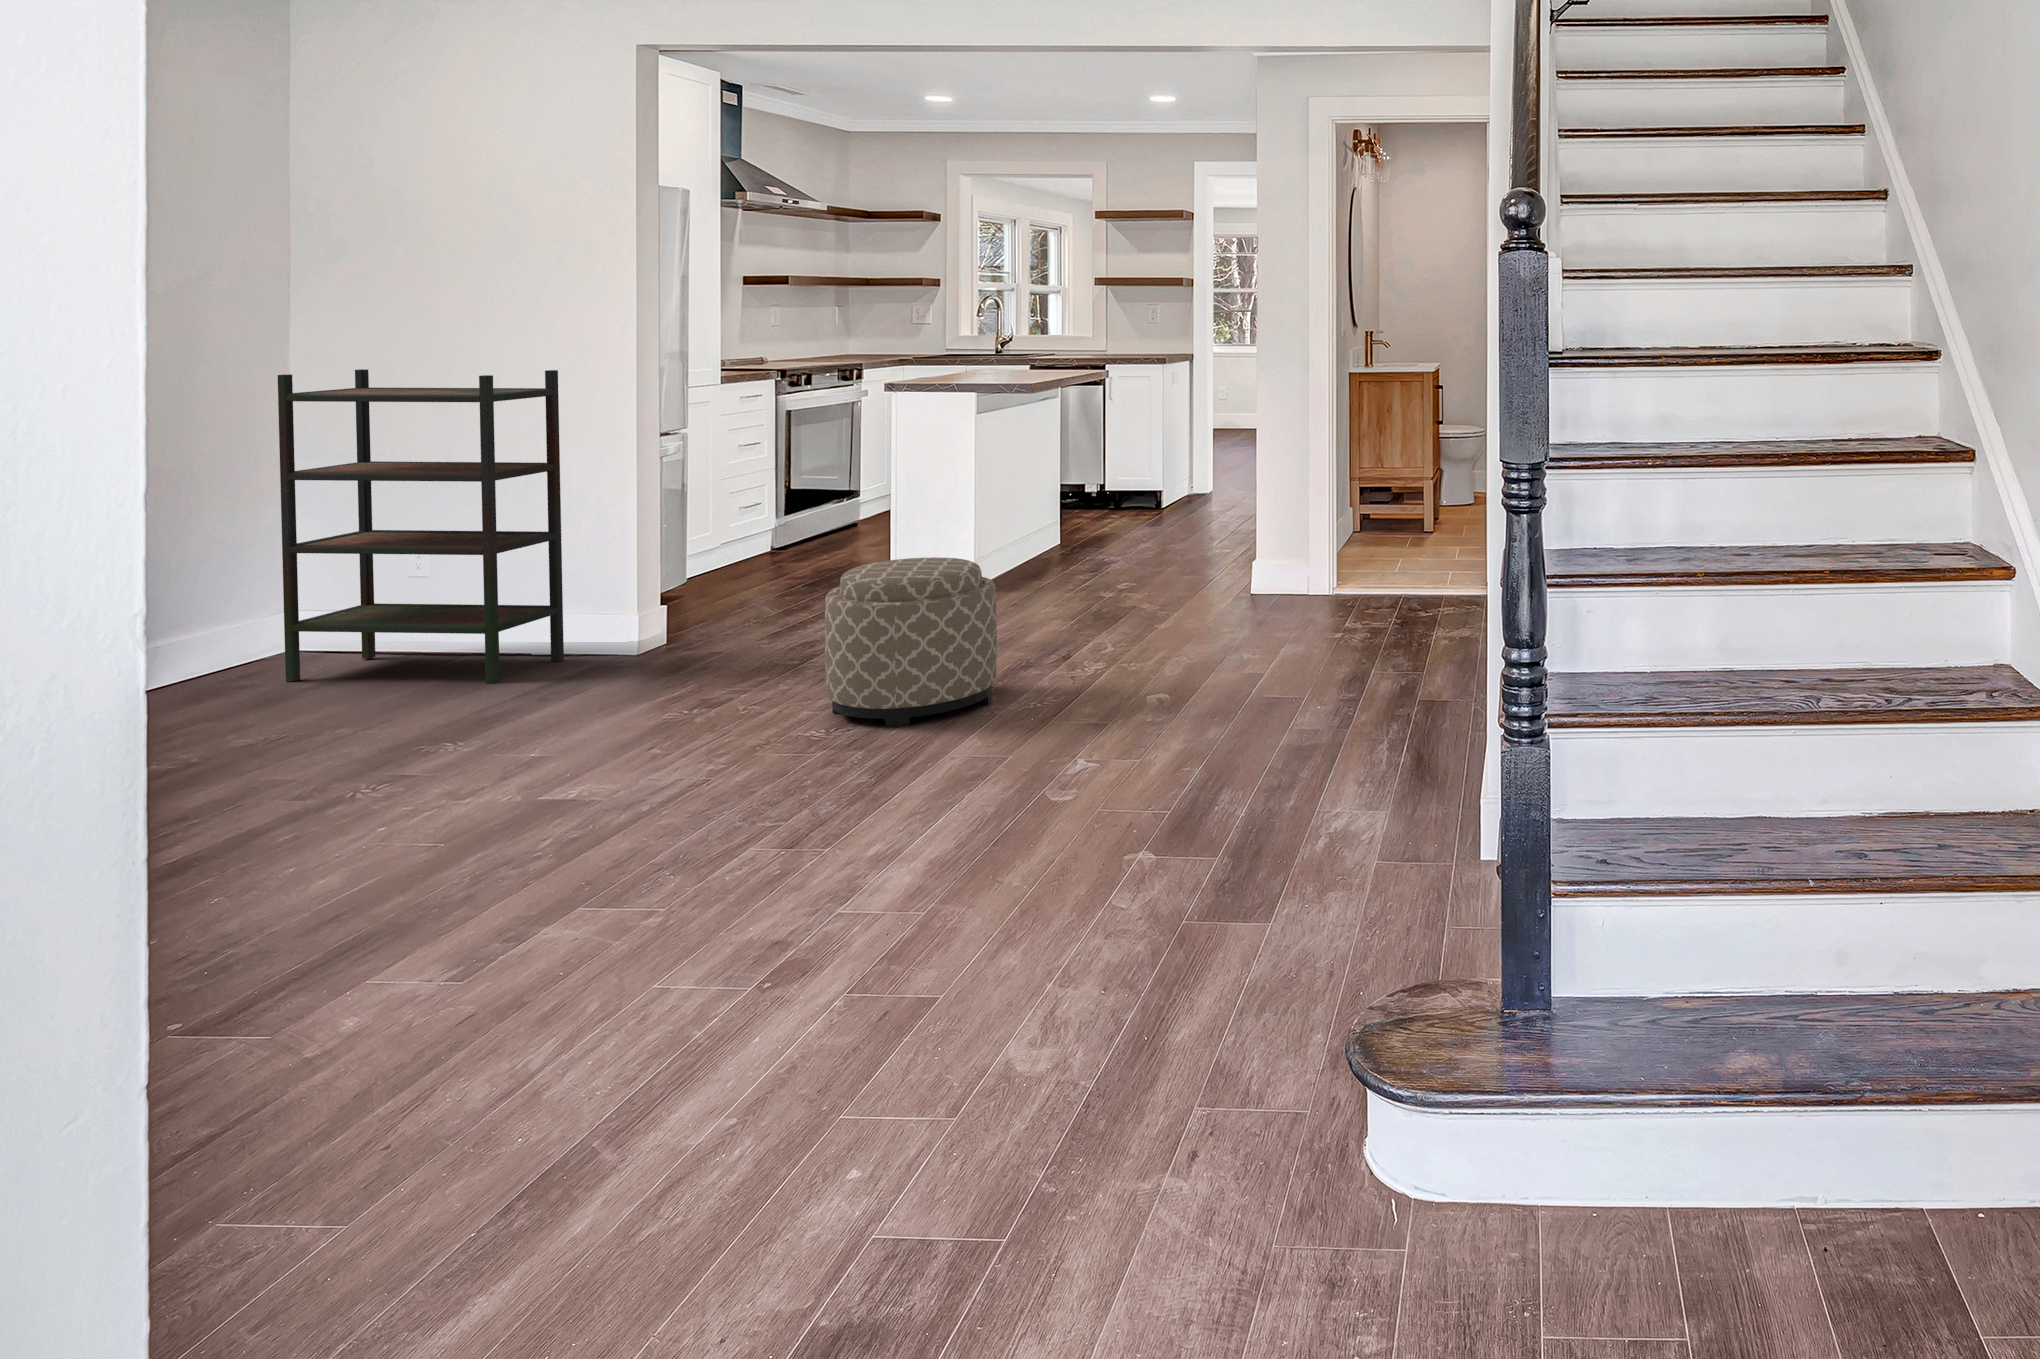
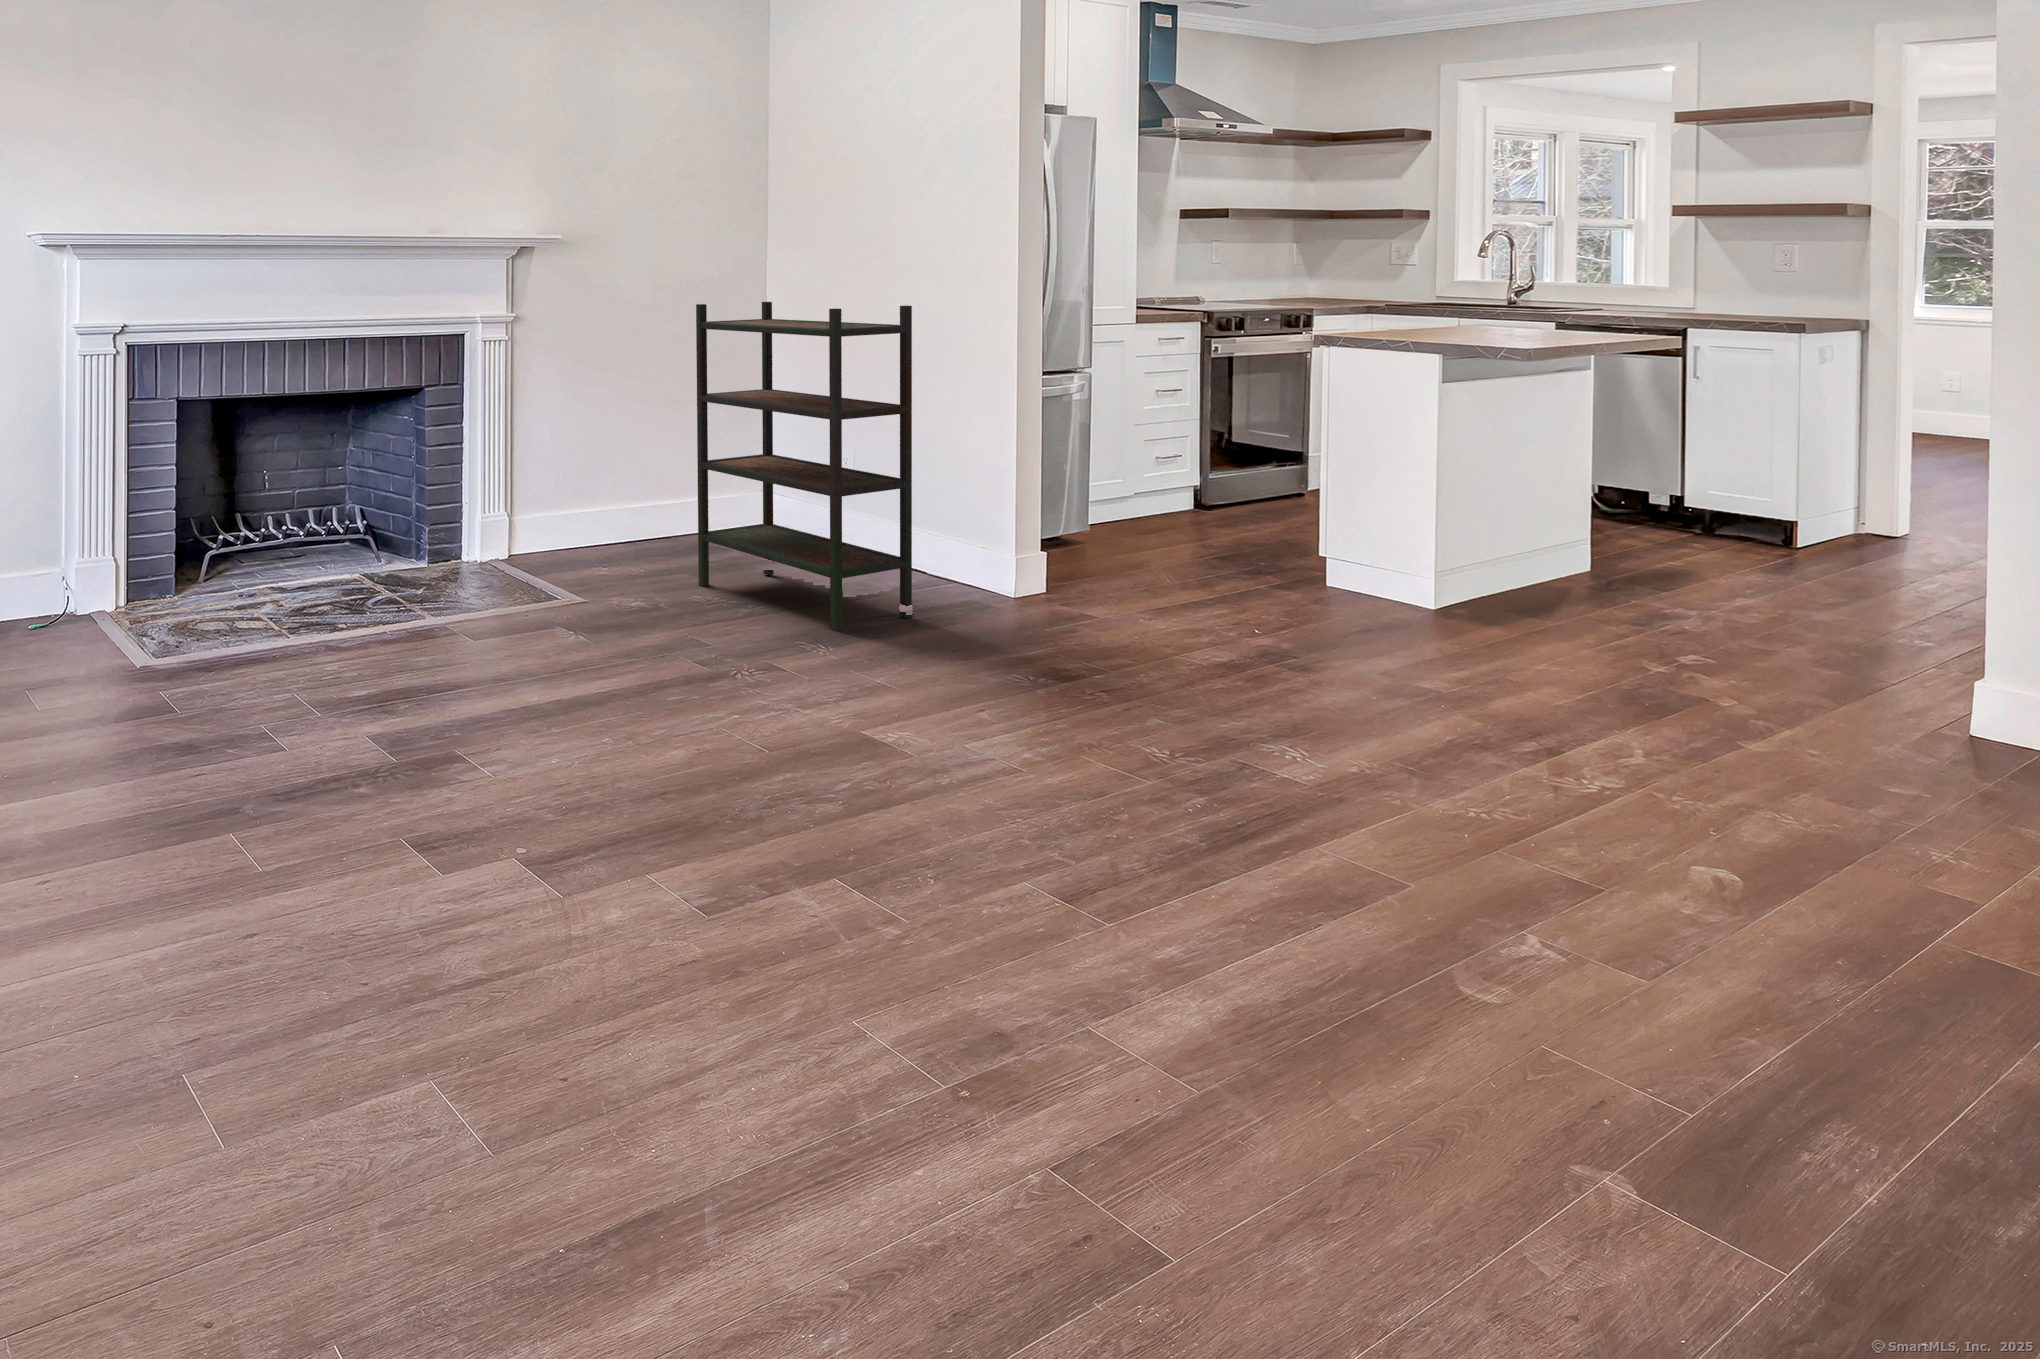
ottoman: present [825,557,997,728] -> none [1142,592,1423,864]

